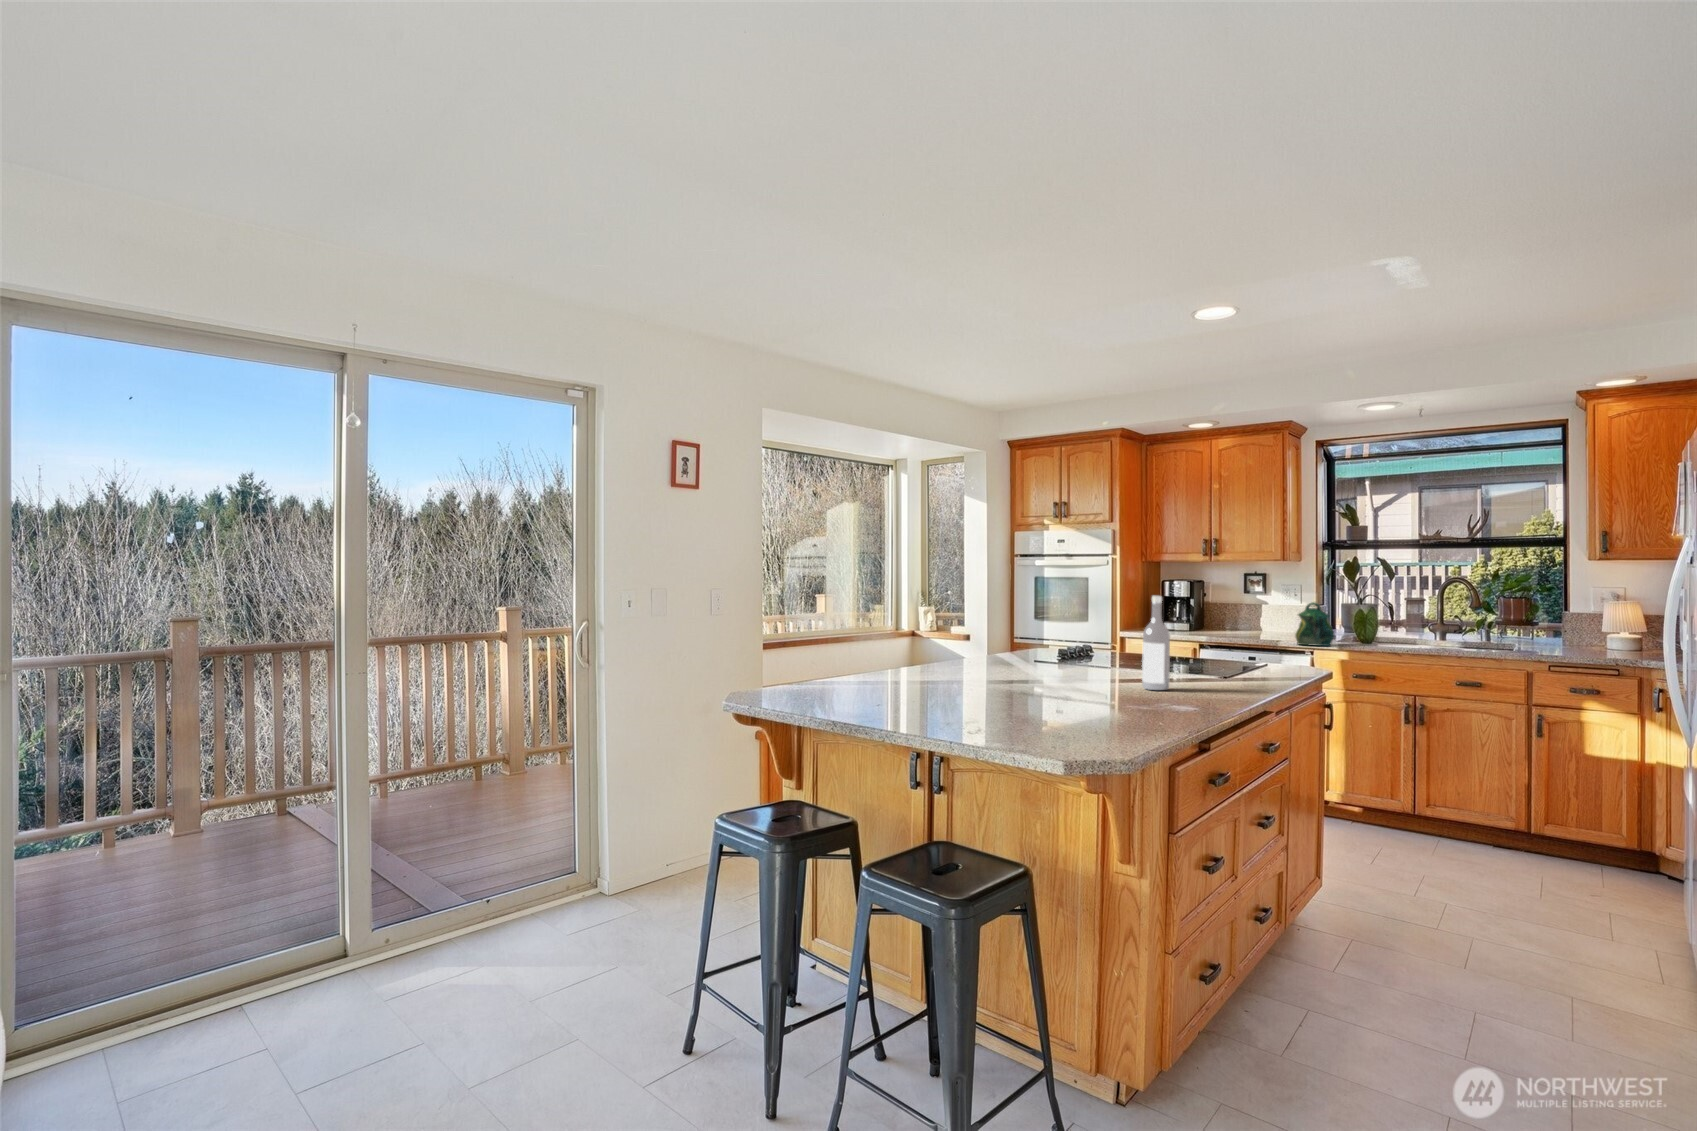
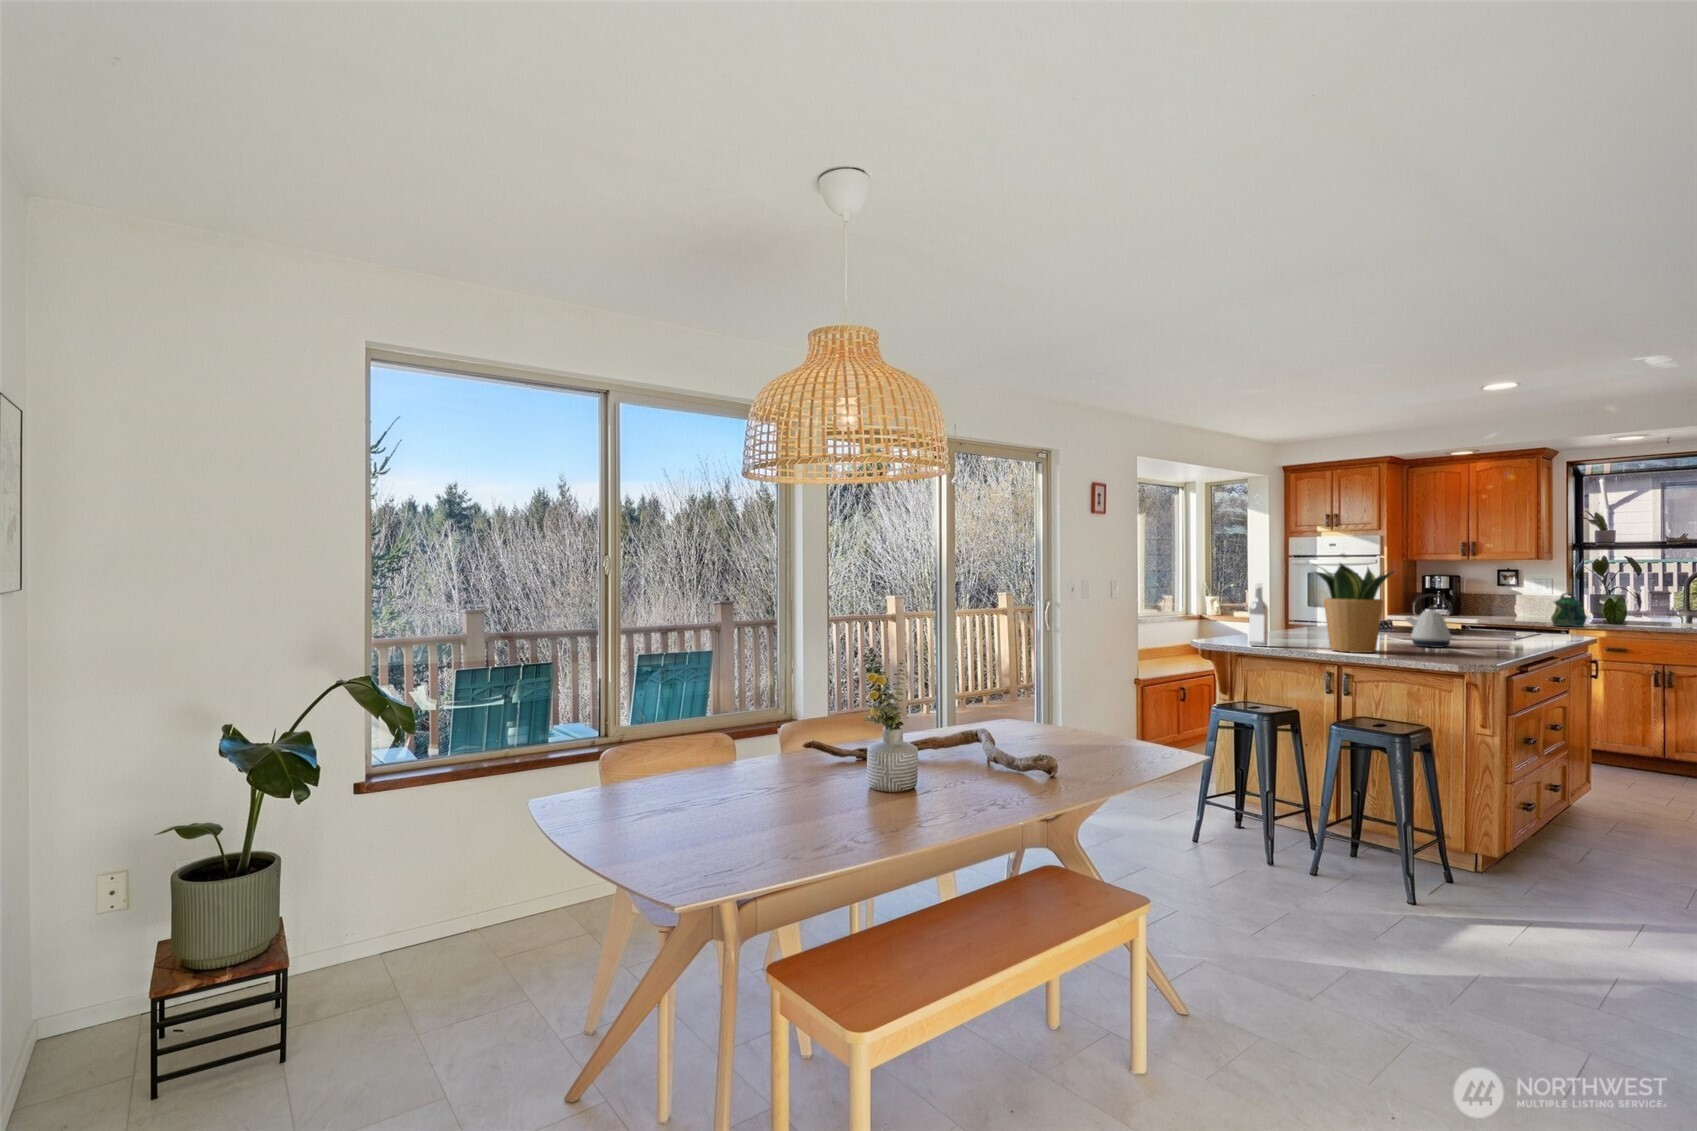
potted plant: none [890,562,1016,717] -> present [1316,563,1395,653]
wine bottle: present [1142,596,1170,690] -> present [1249,583,1268,647]
kettle: none [1060,613,1127,698] -> present [1406,594,1454,648]

